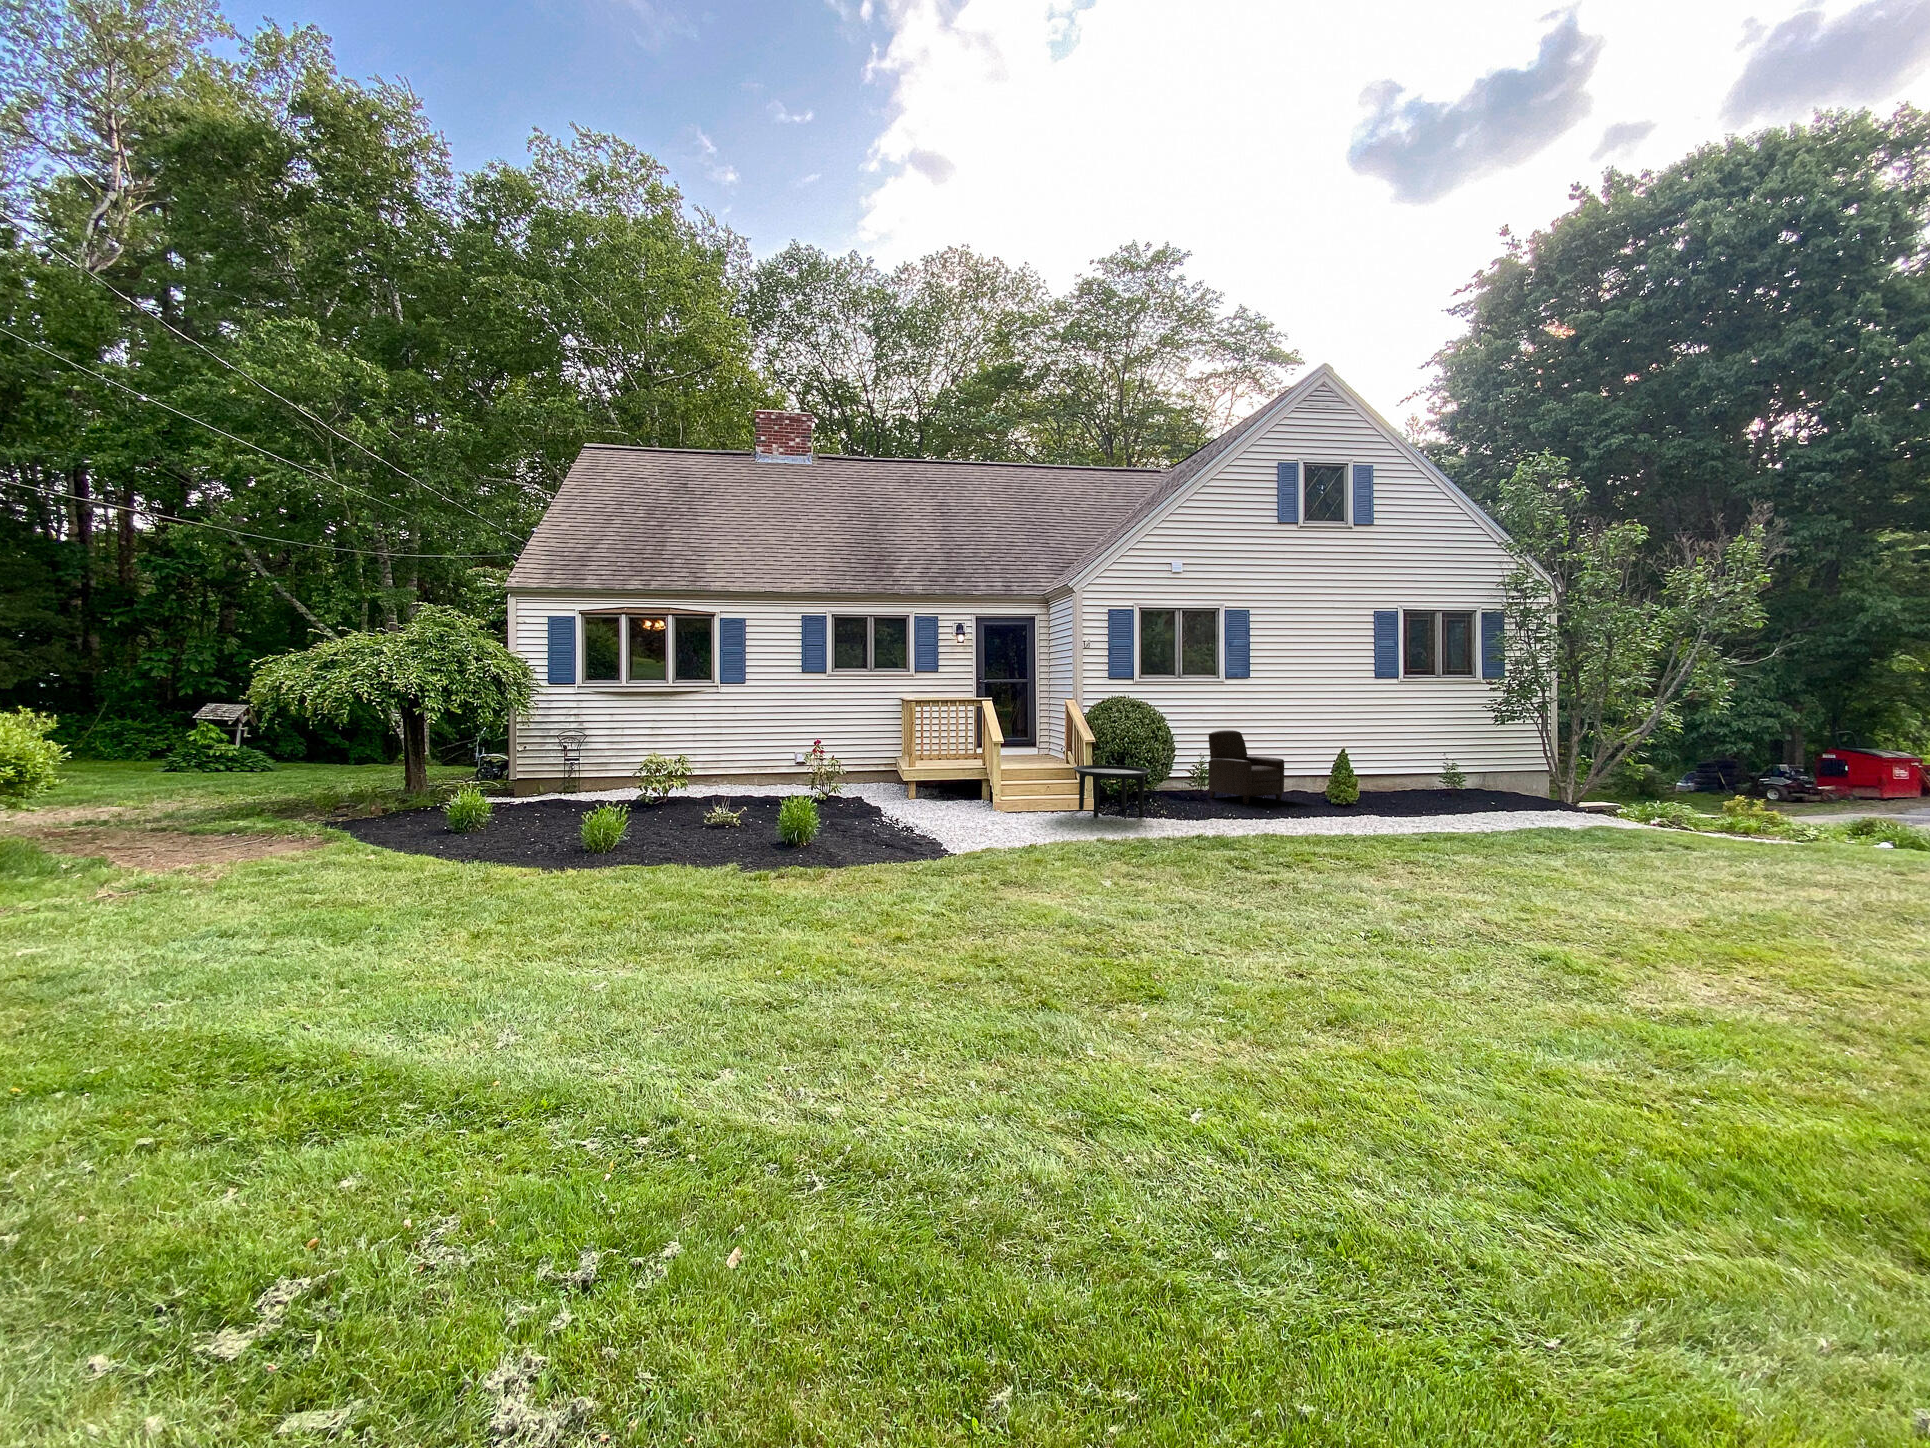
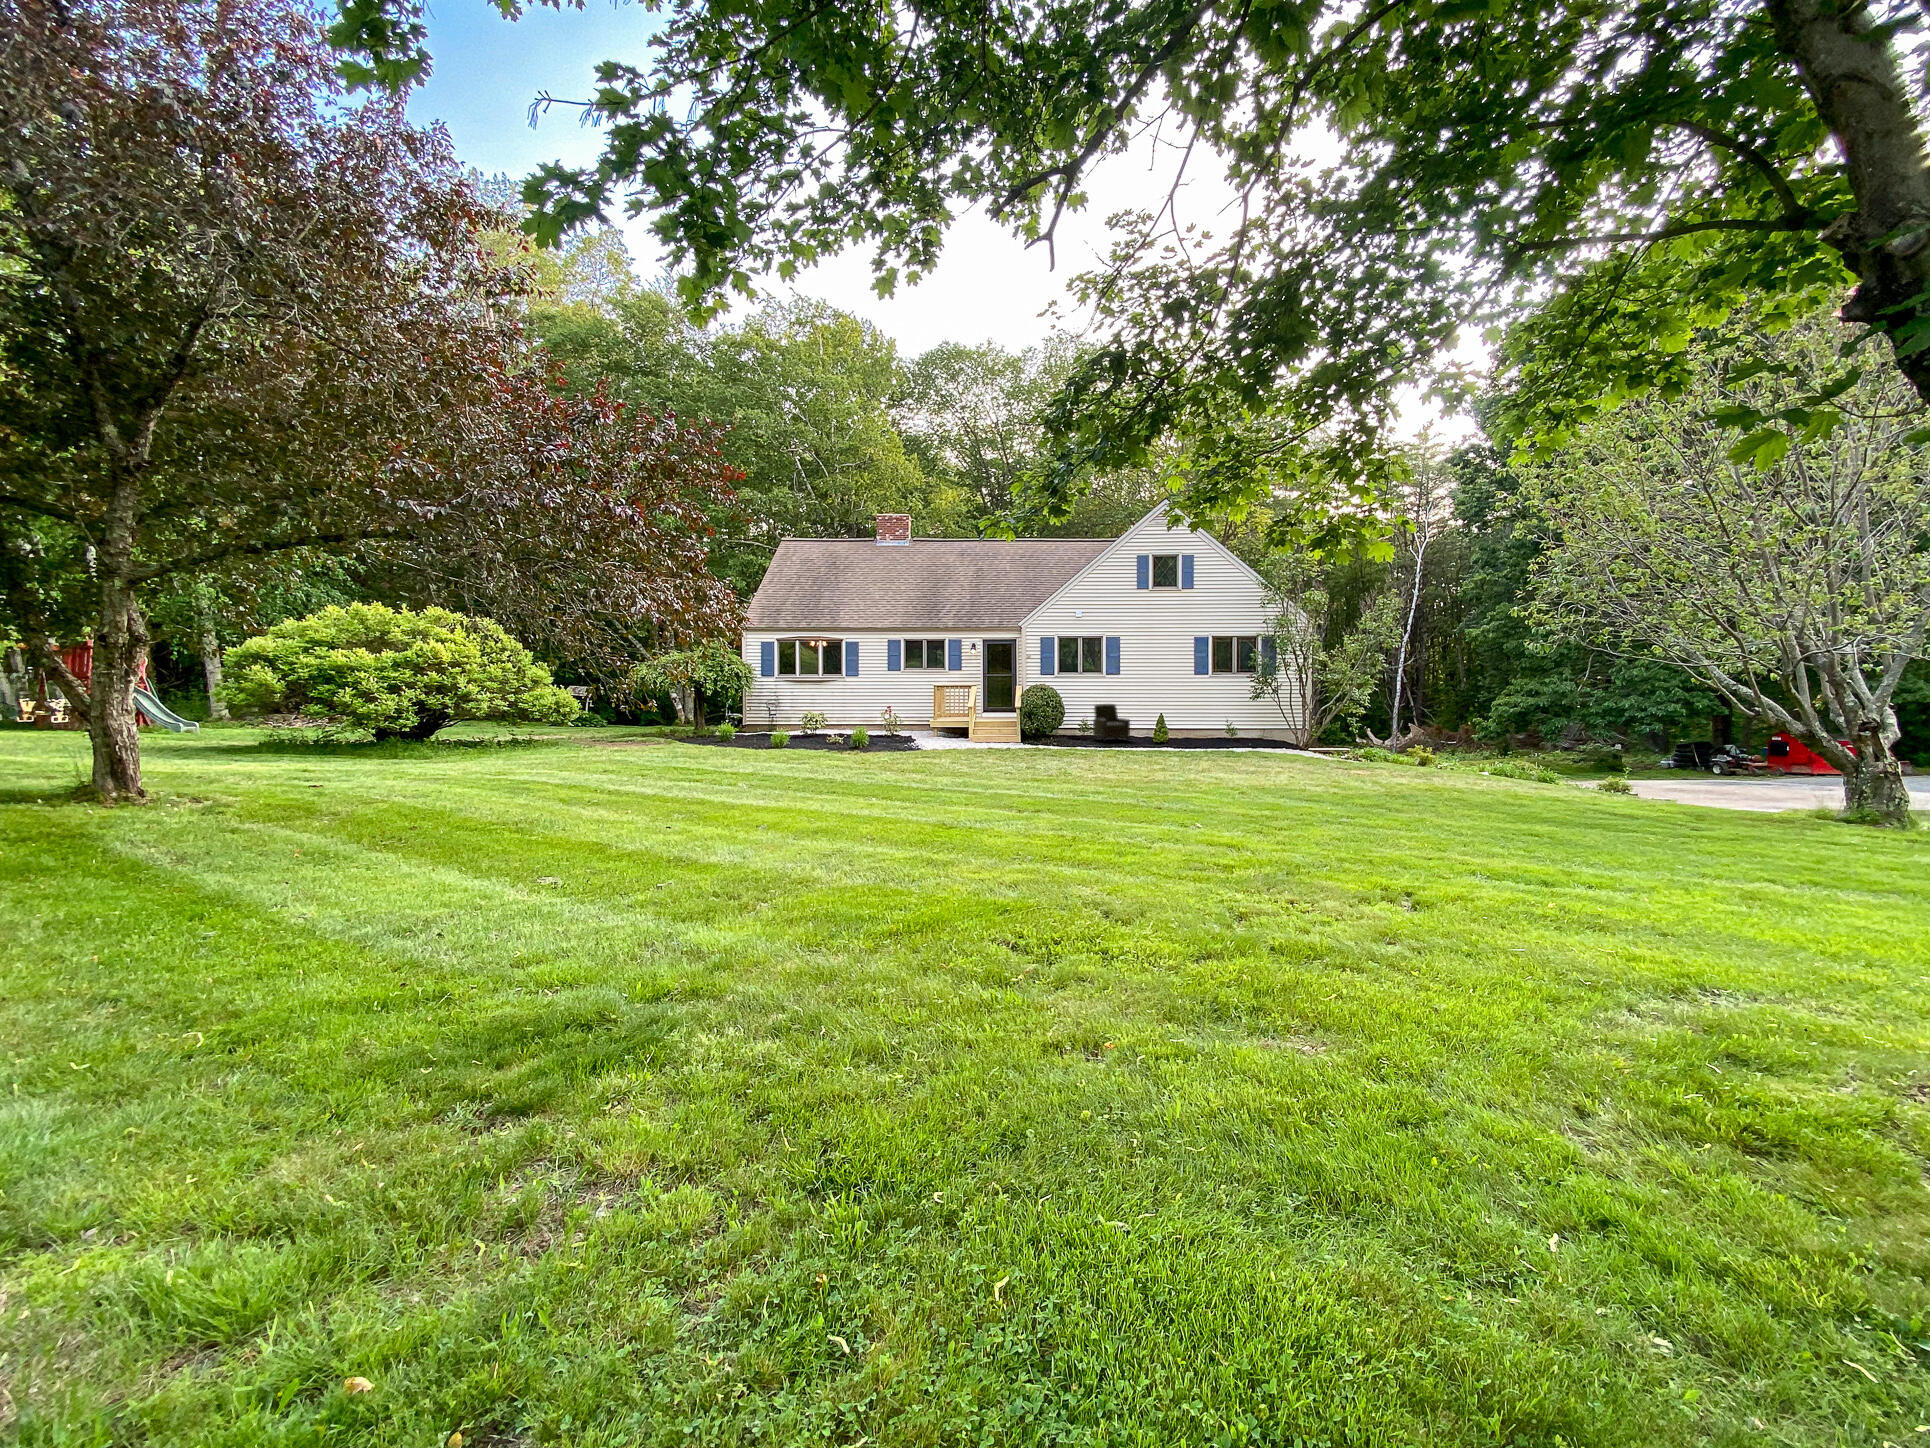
round table: present [1073,765,1150,817] -> none [1004,720,1041,745]

